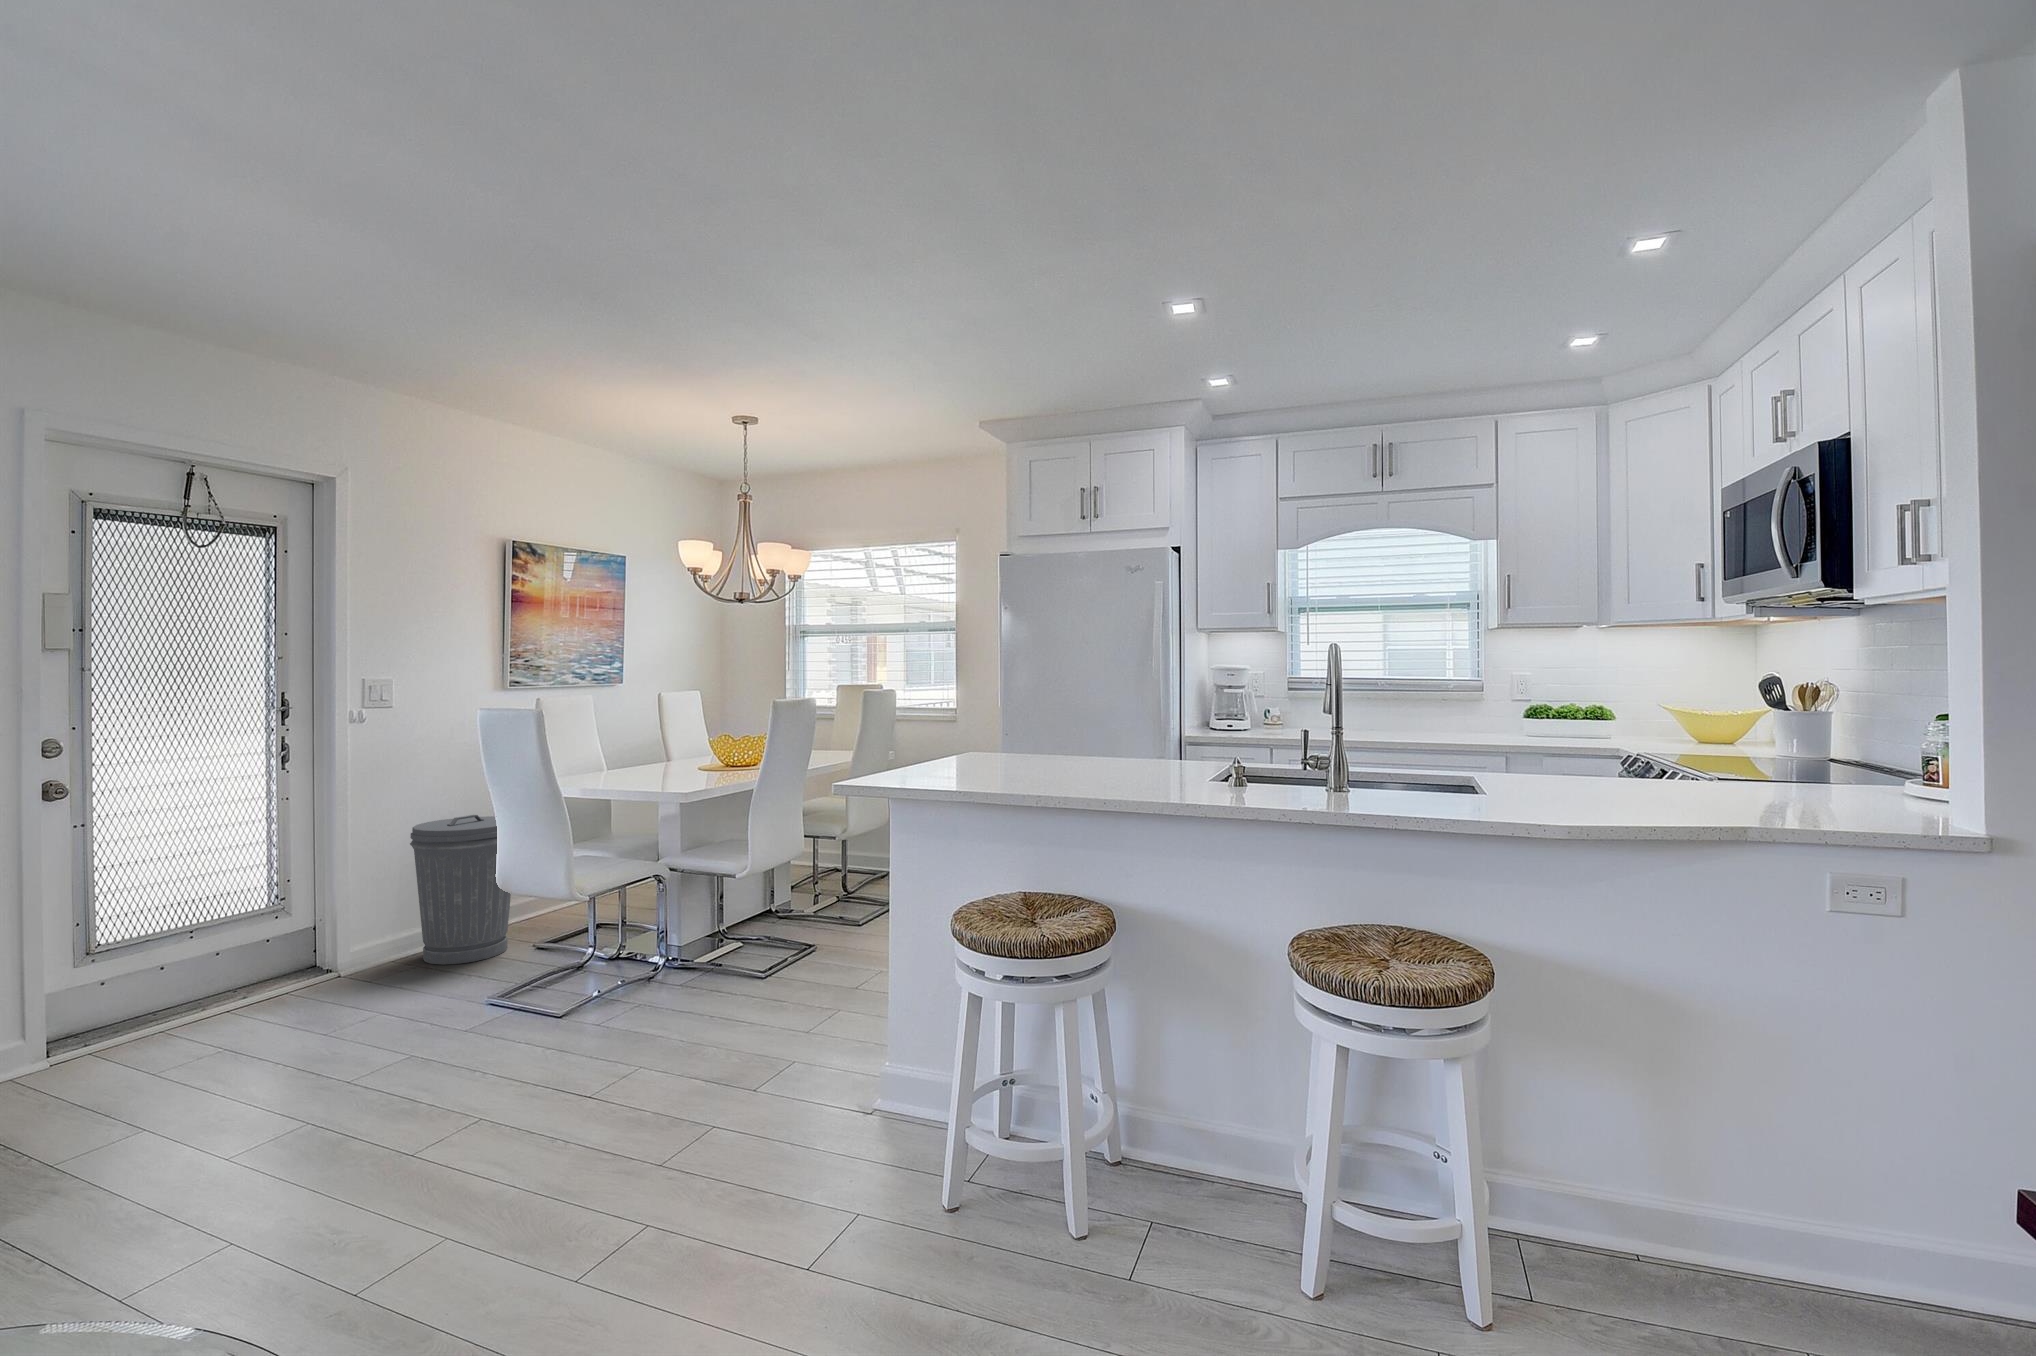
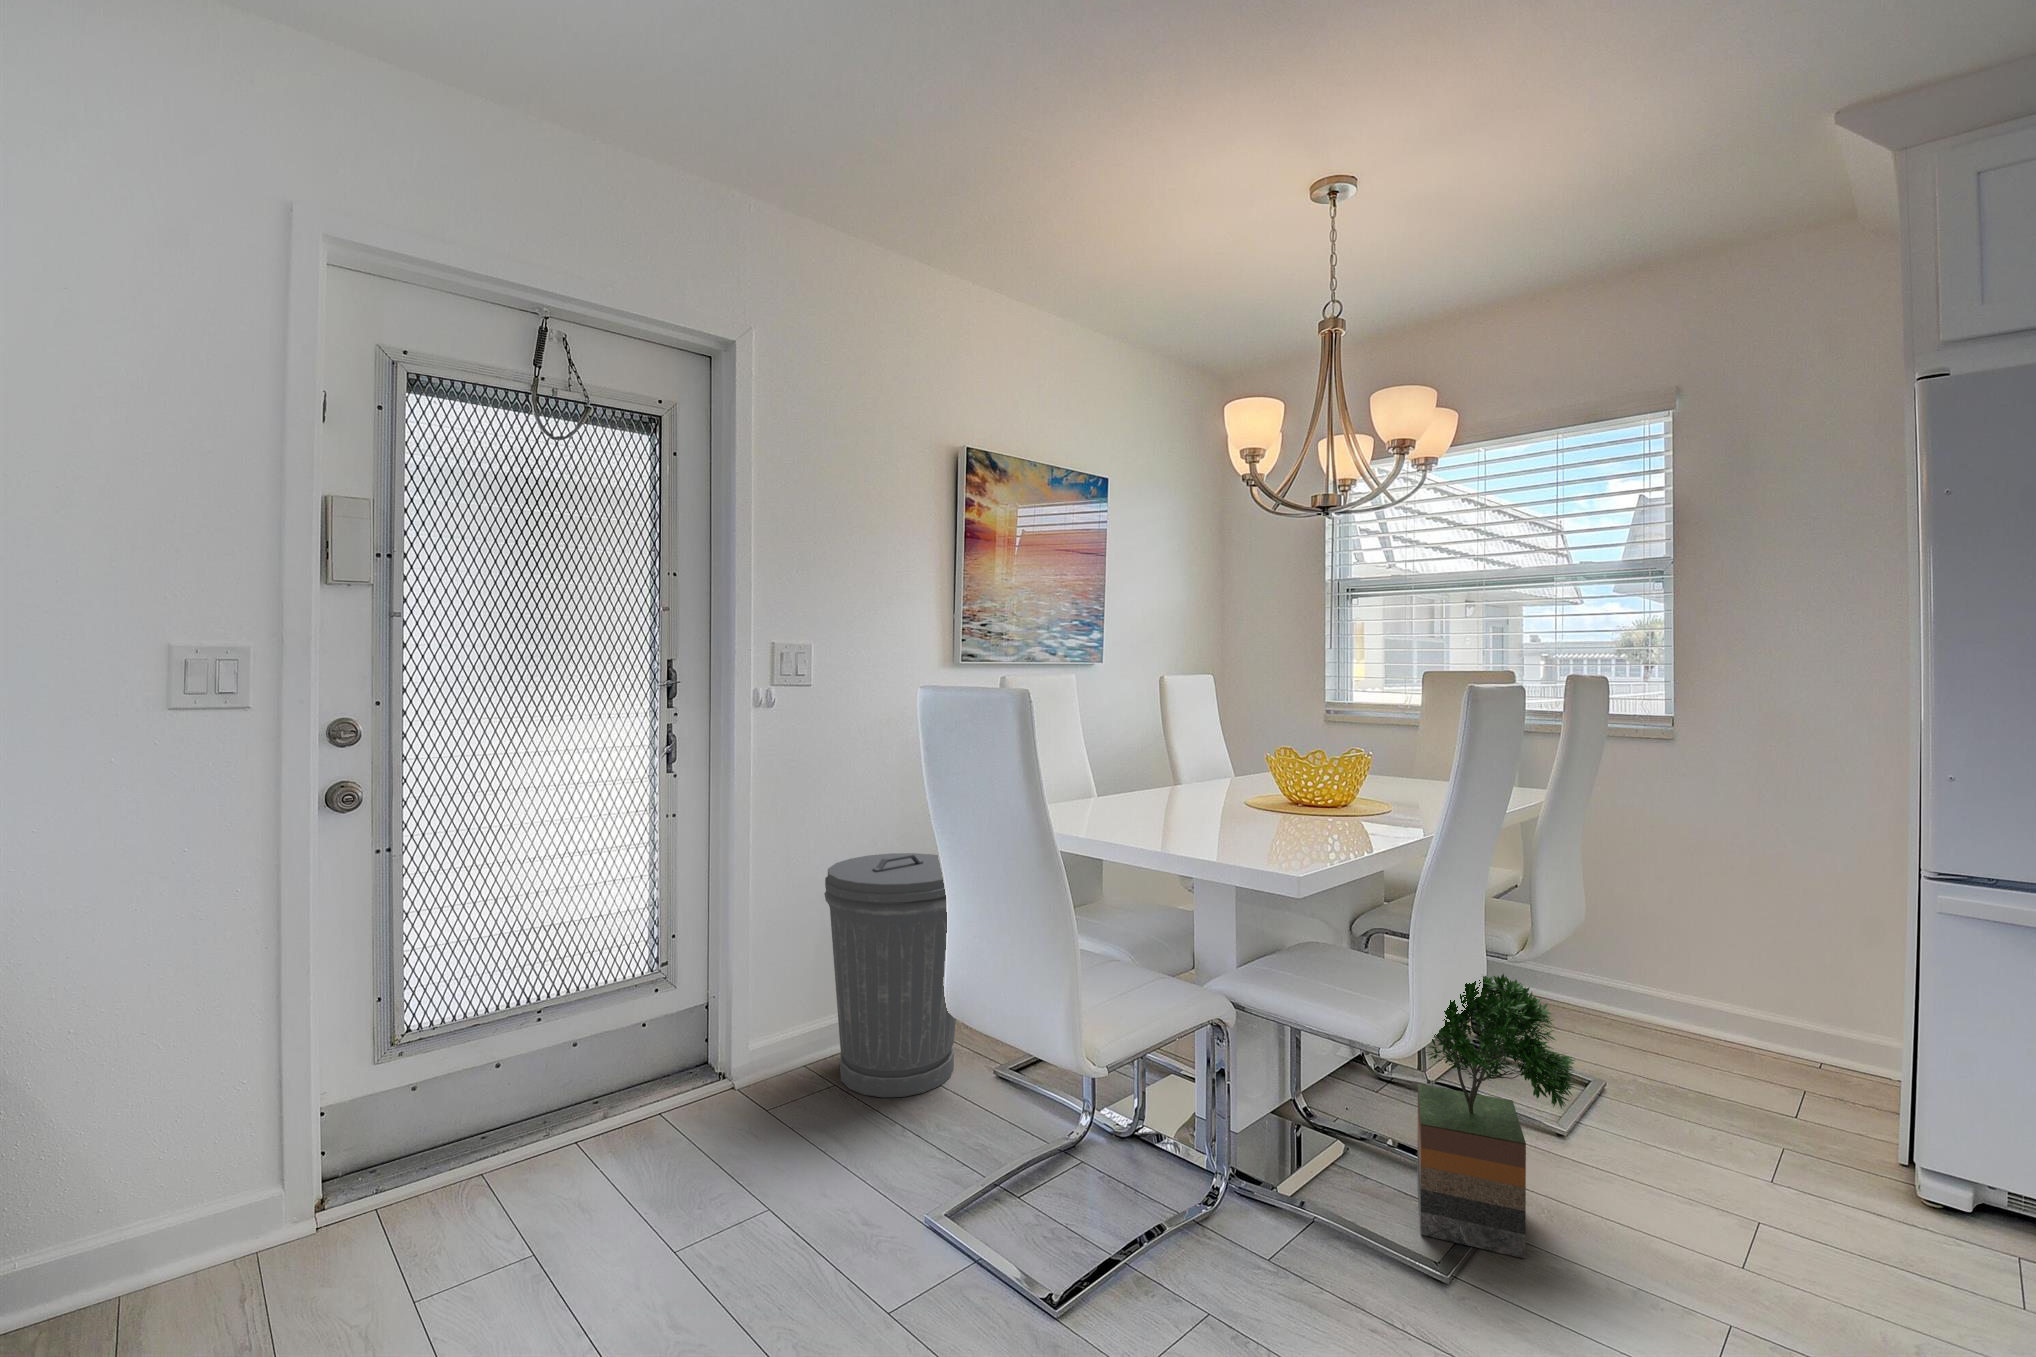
potted tree: none [751,839,830,961] -> present [1417,974,1575,1259]

